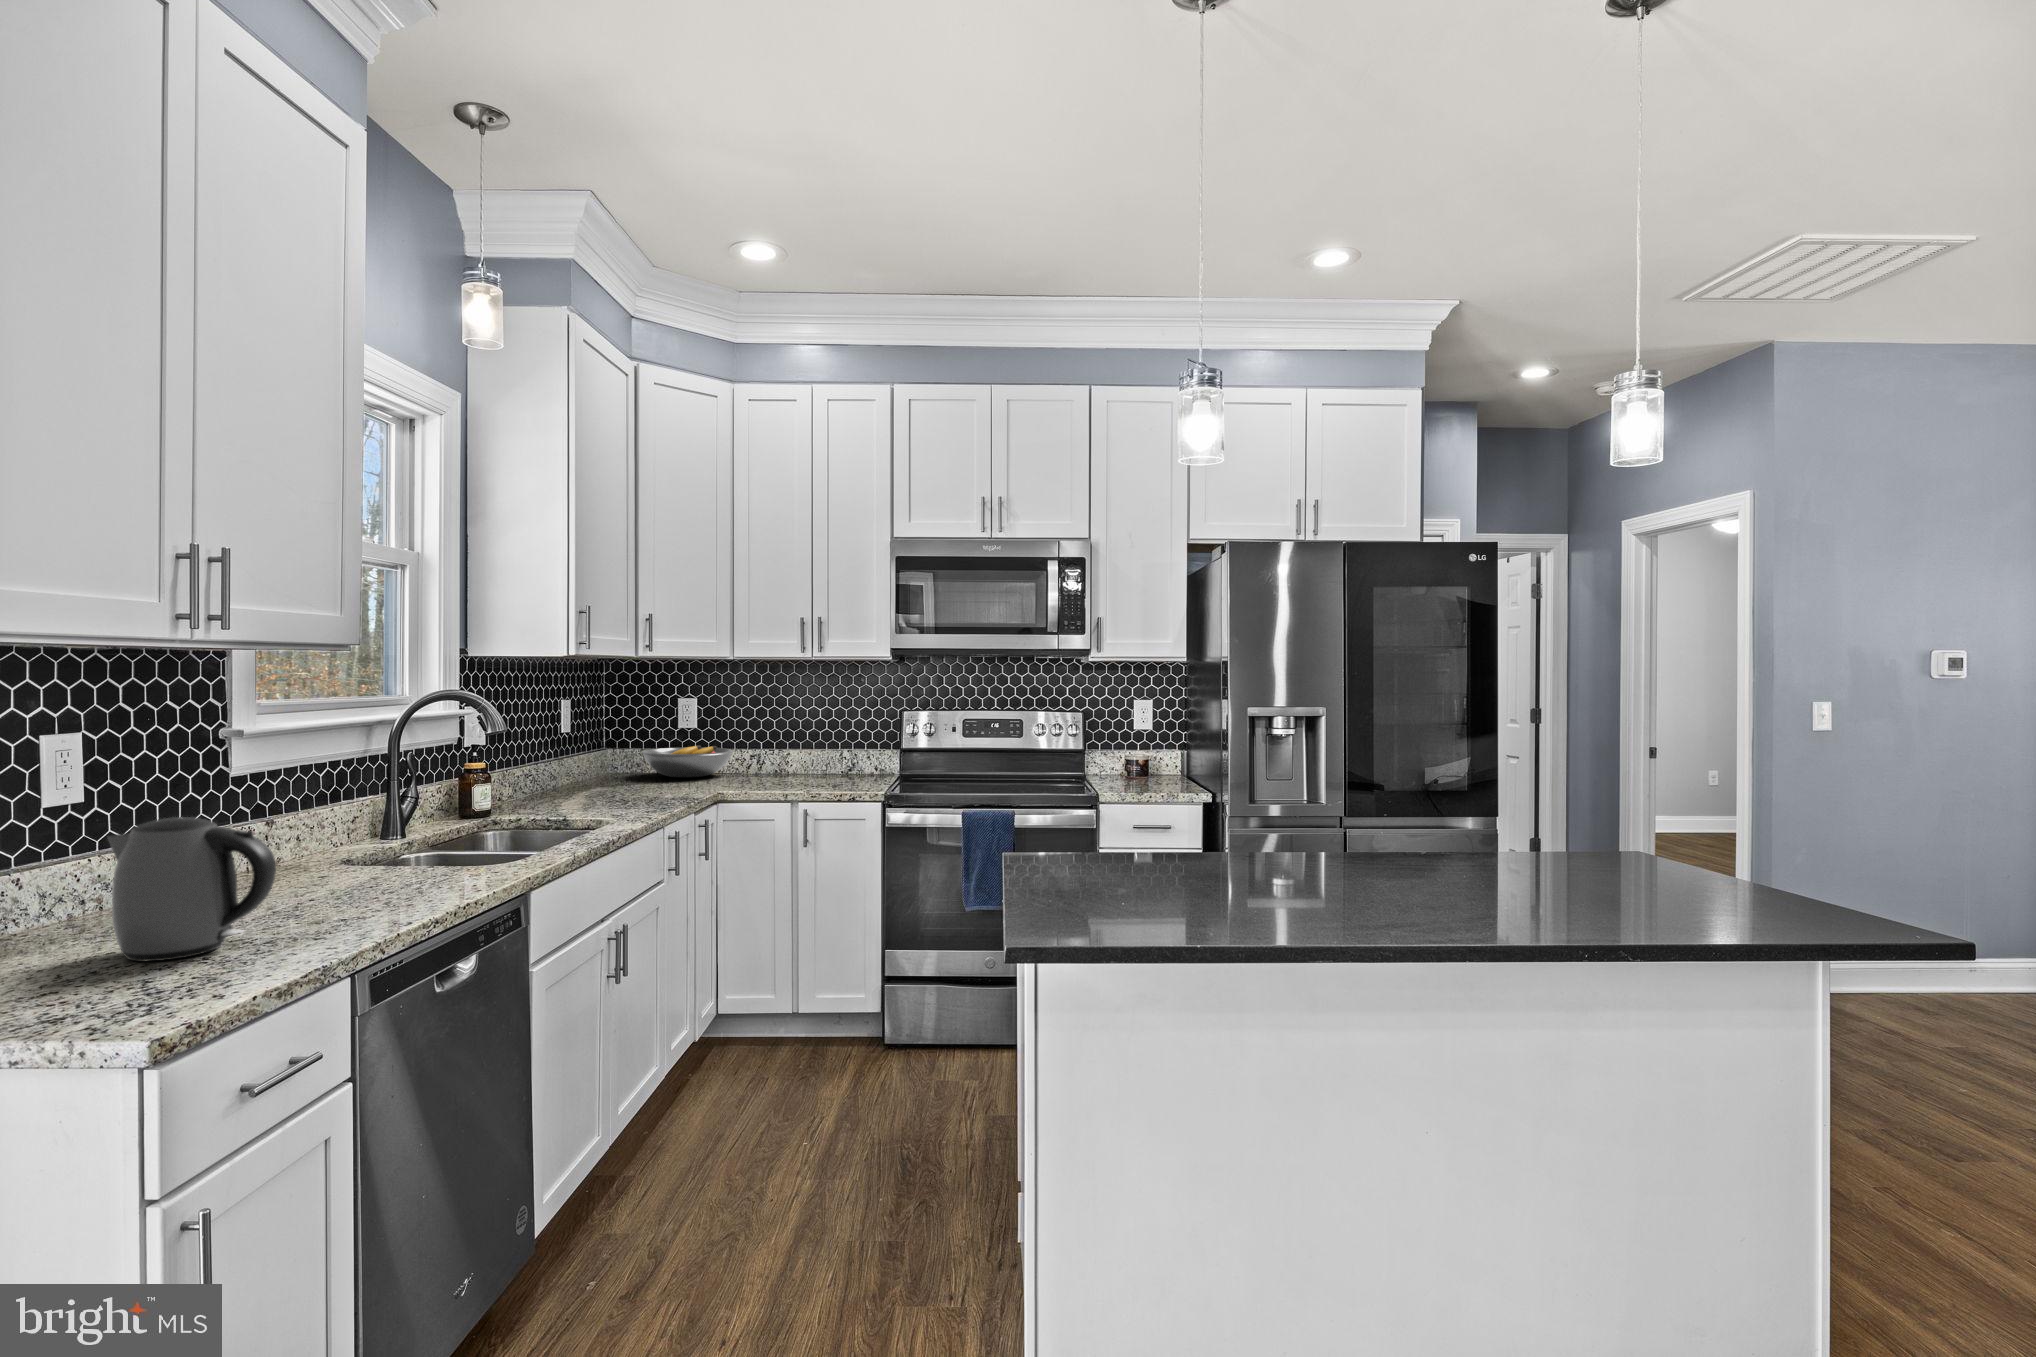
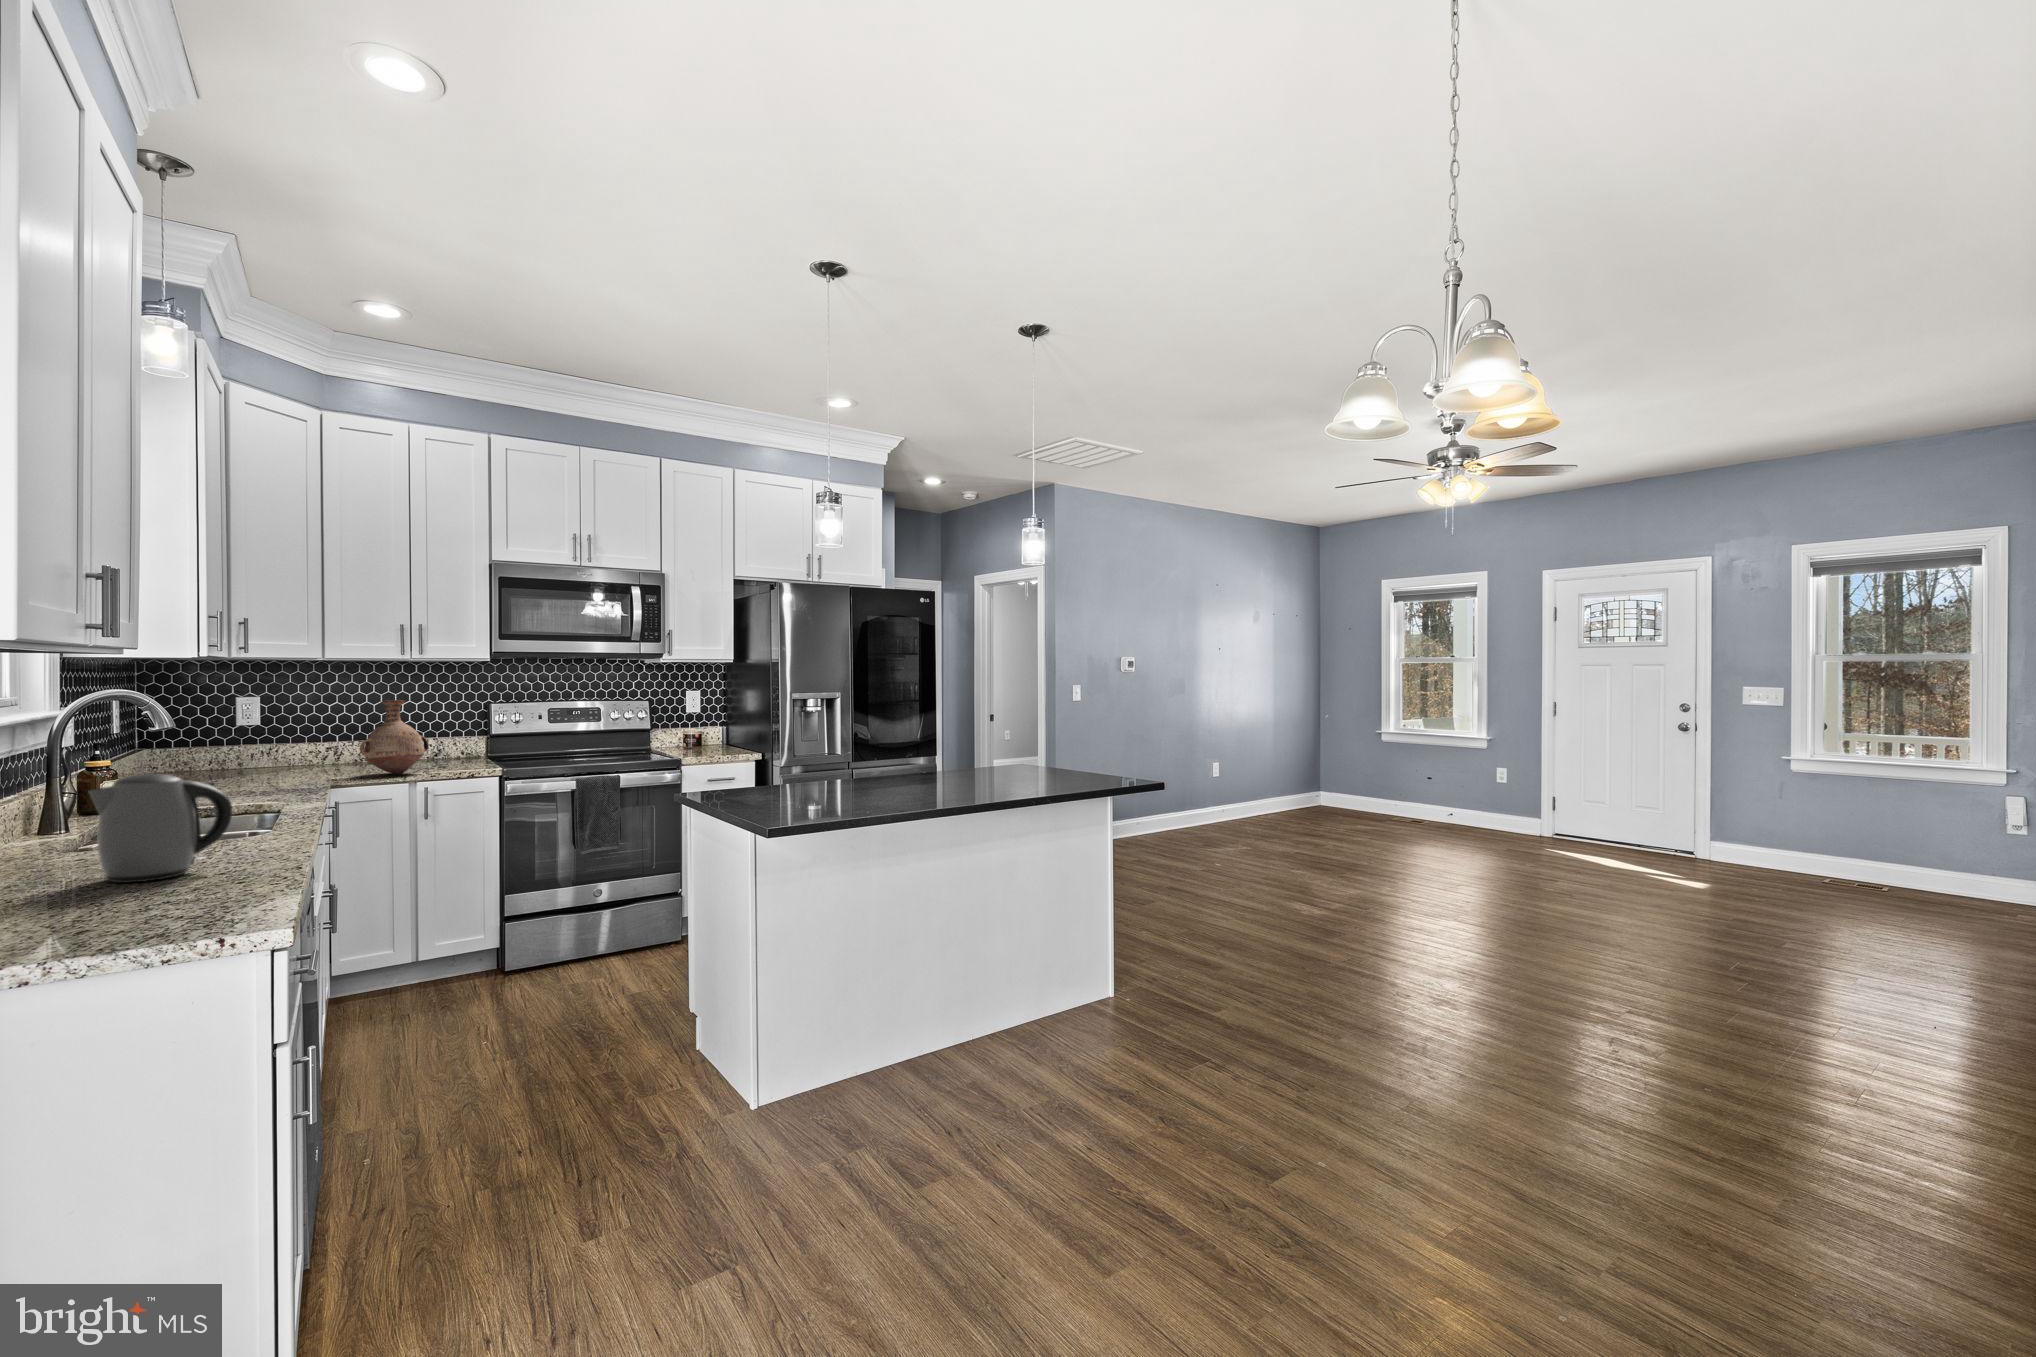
vase: none [739,707,811,793] -> present [360,700,428,774]
fruit bowl: present [642,746,733,778] -> none [206,740,313,771]

